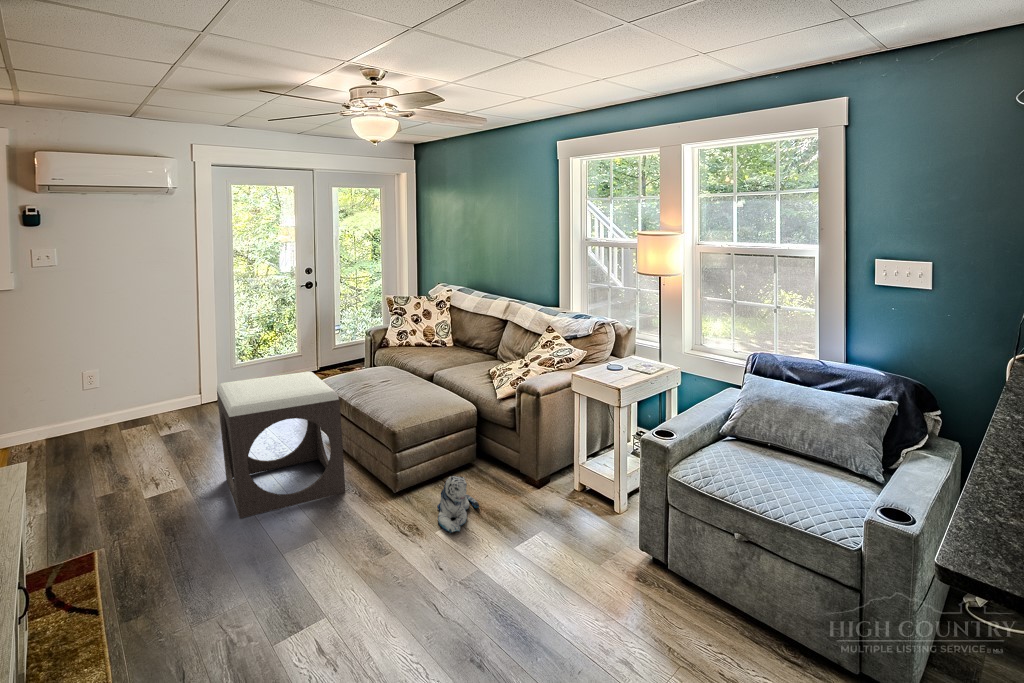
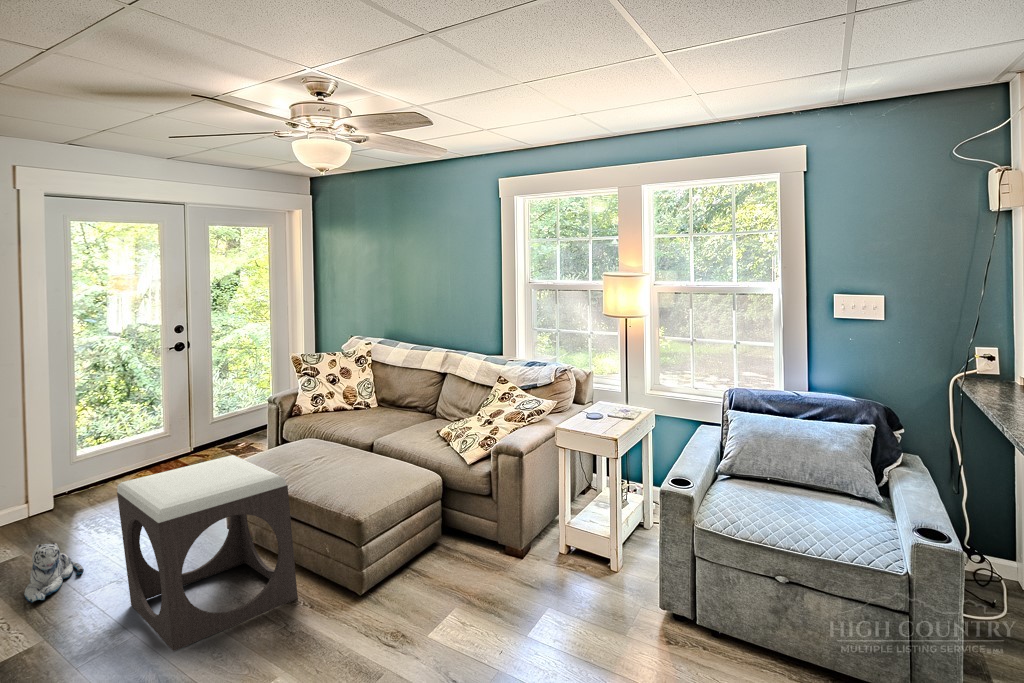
plush toy: present [437,476,479,533] -> present [24,543,84,603]

